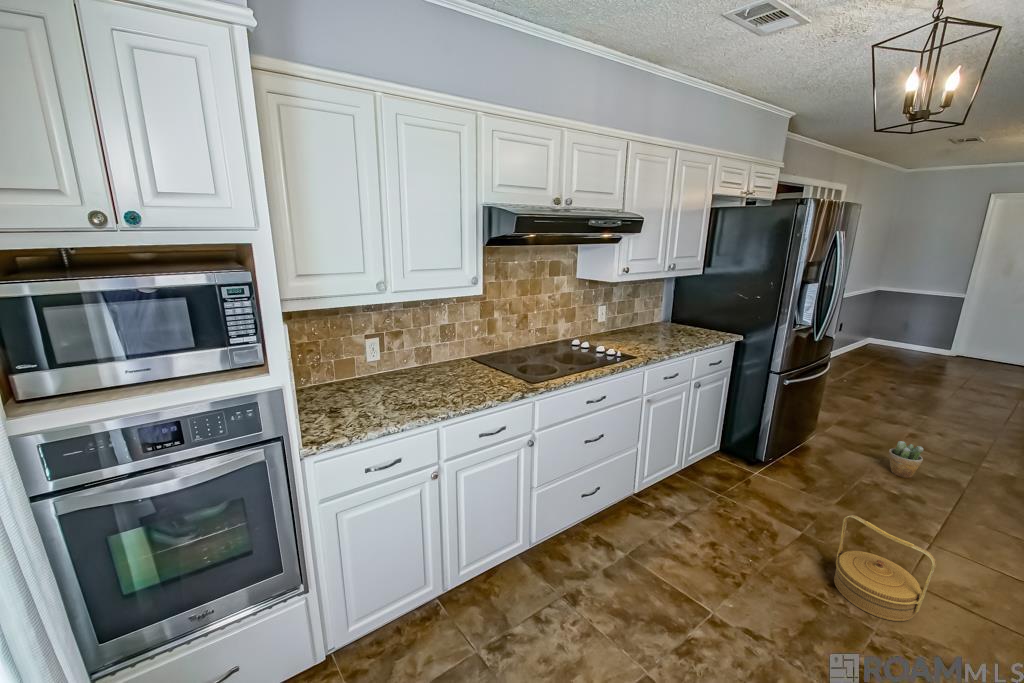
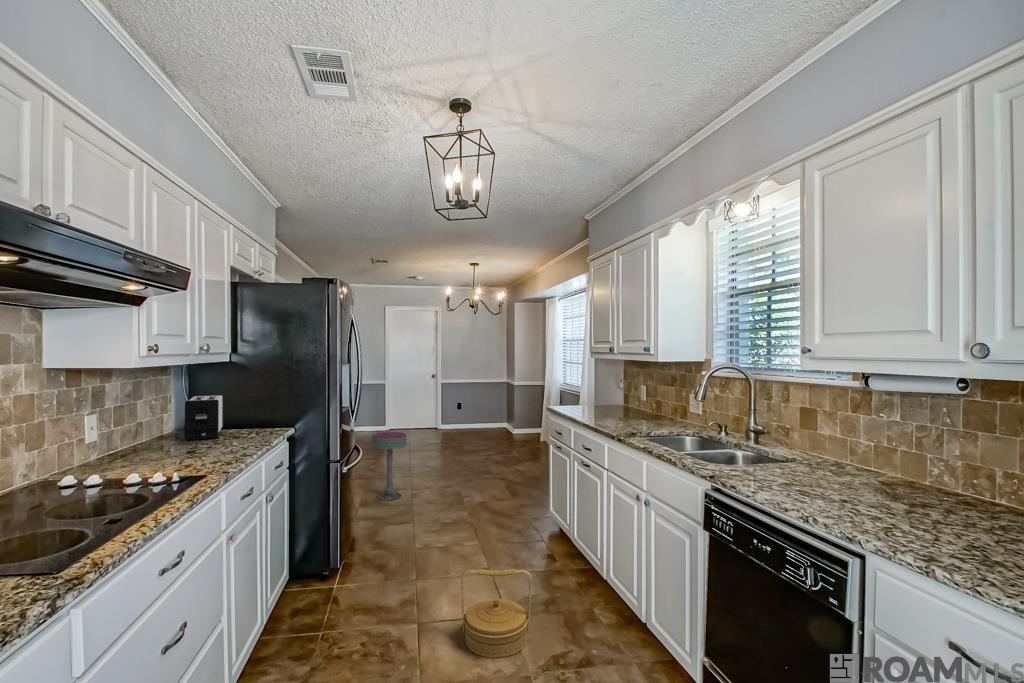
toaster: none [659,299,694,333] -> present [184,395,224,441]
bar stool: none [858,357,911,428] -> present [372,432,407,500]
potted plant: present [889,441,924,478] -> none [424,498,448,532]

